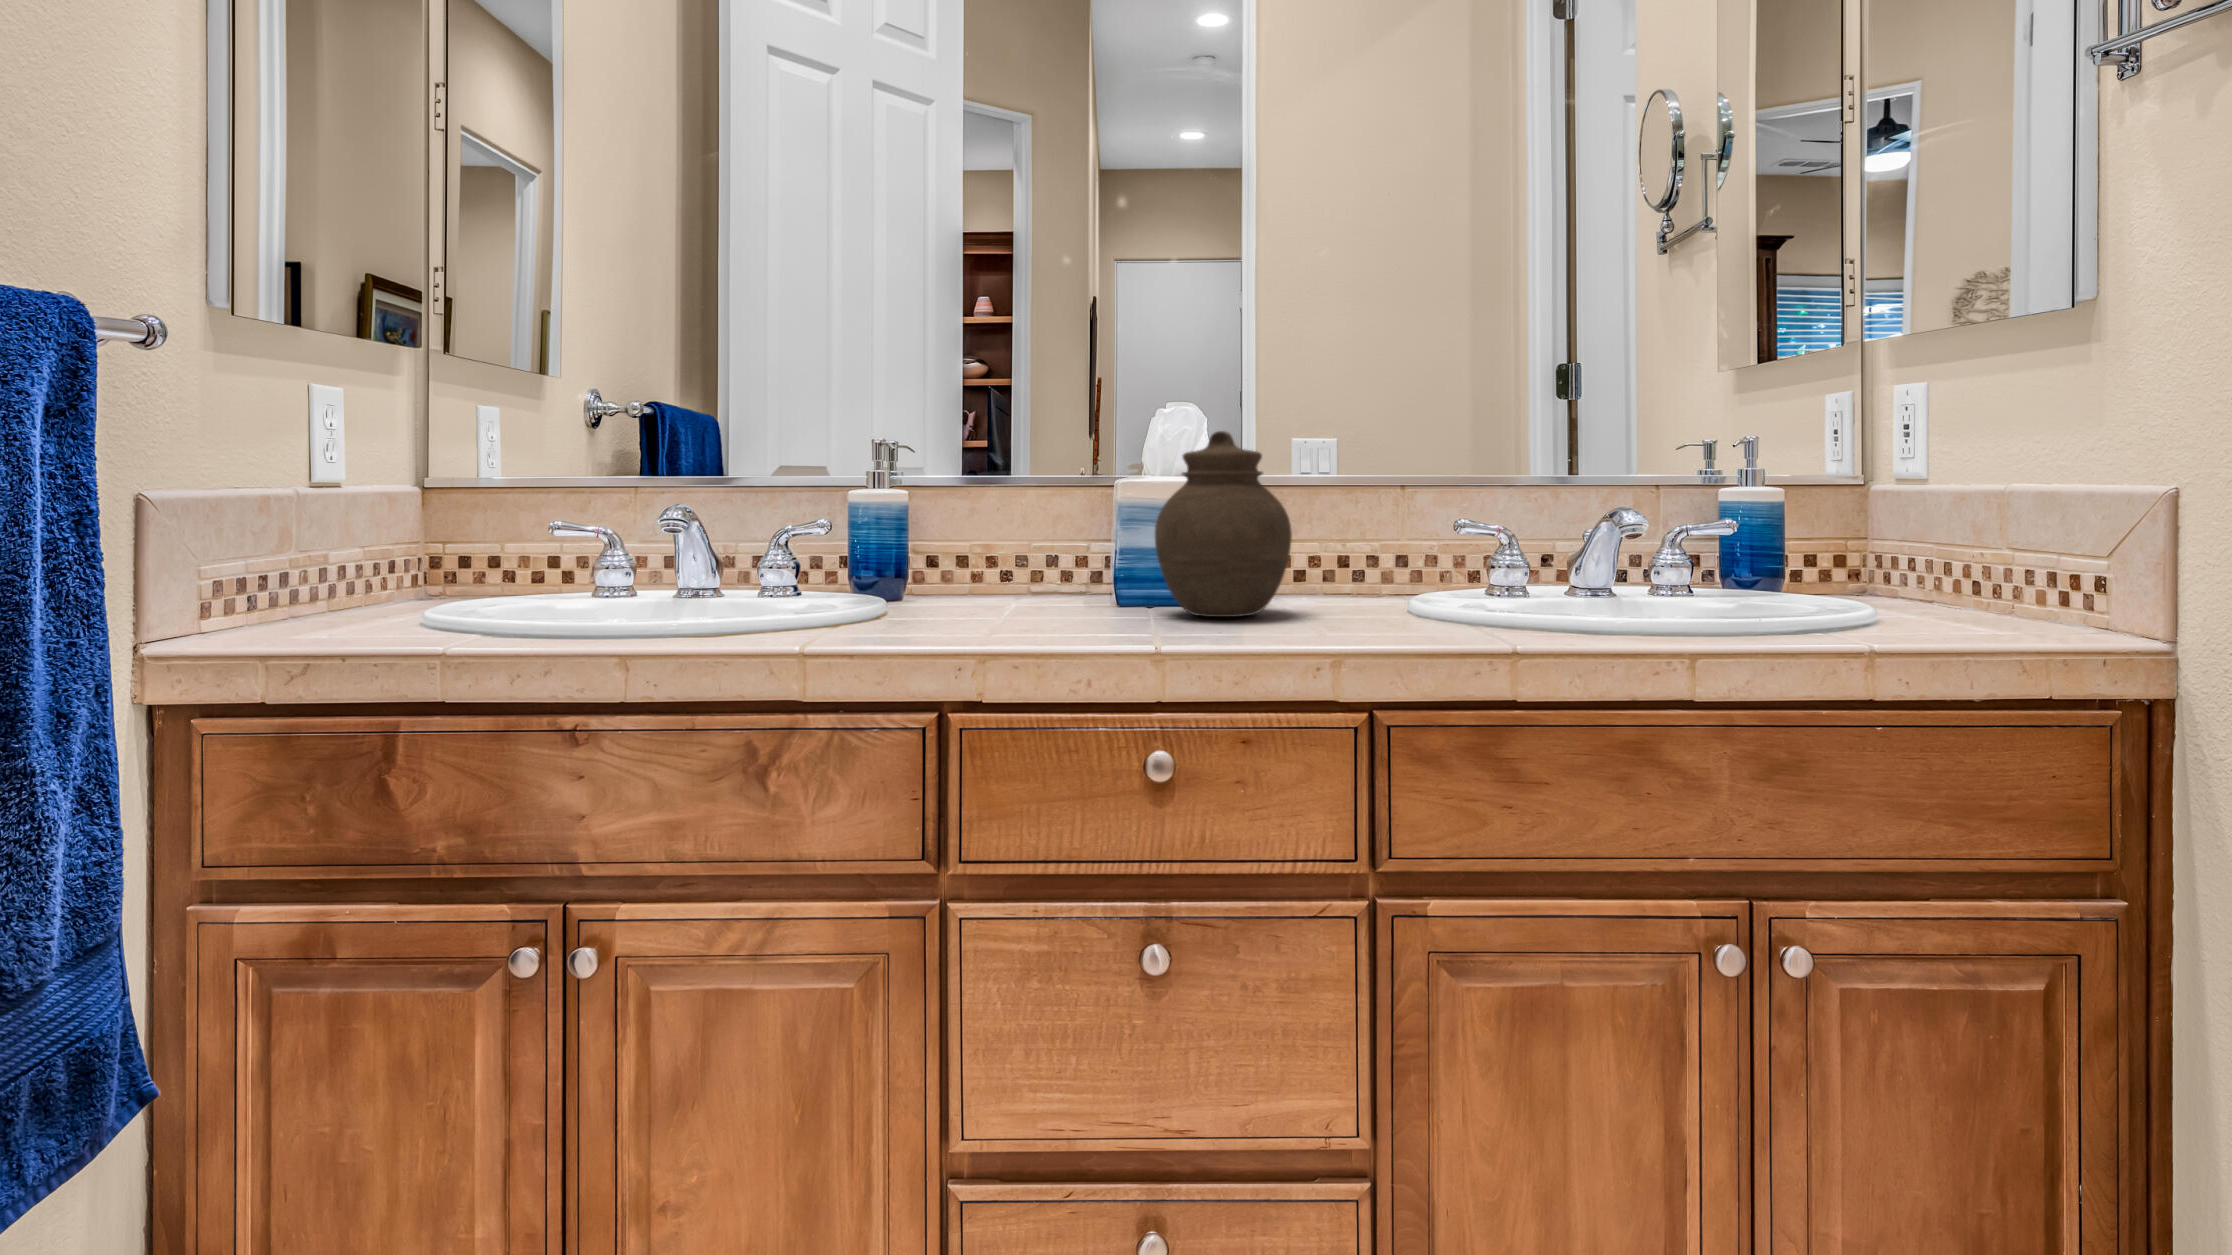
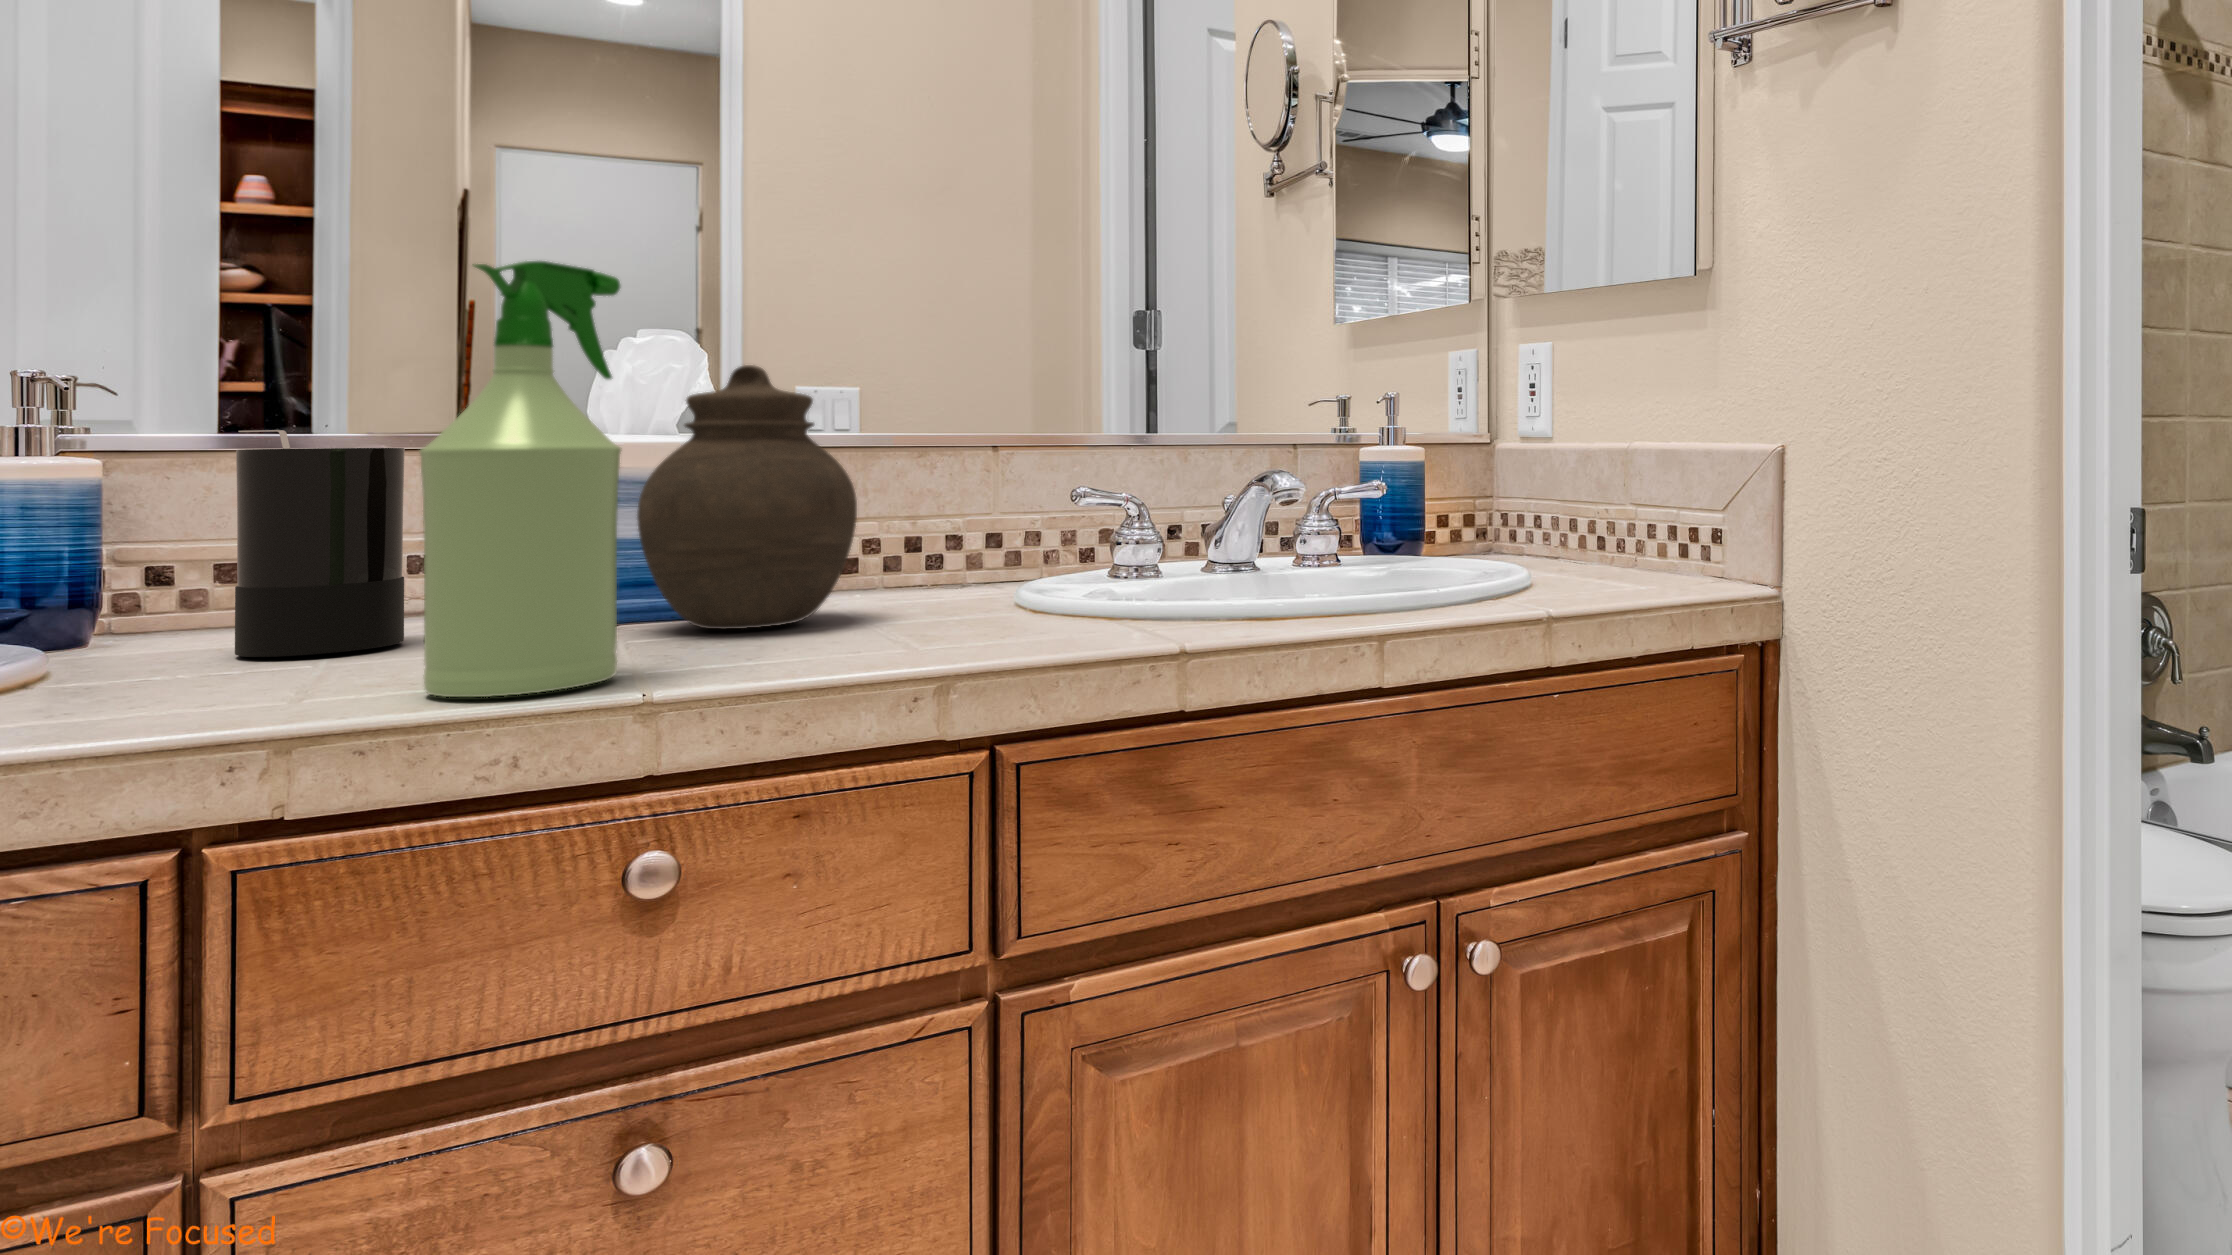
spray bottle: none [1037,373,1141,648] -> present [419,261,622,697]
candle: none [949,477,1030,616] -> present [235,430,405,657]

